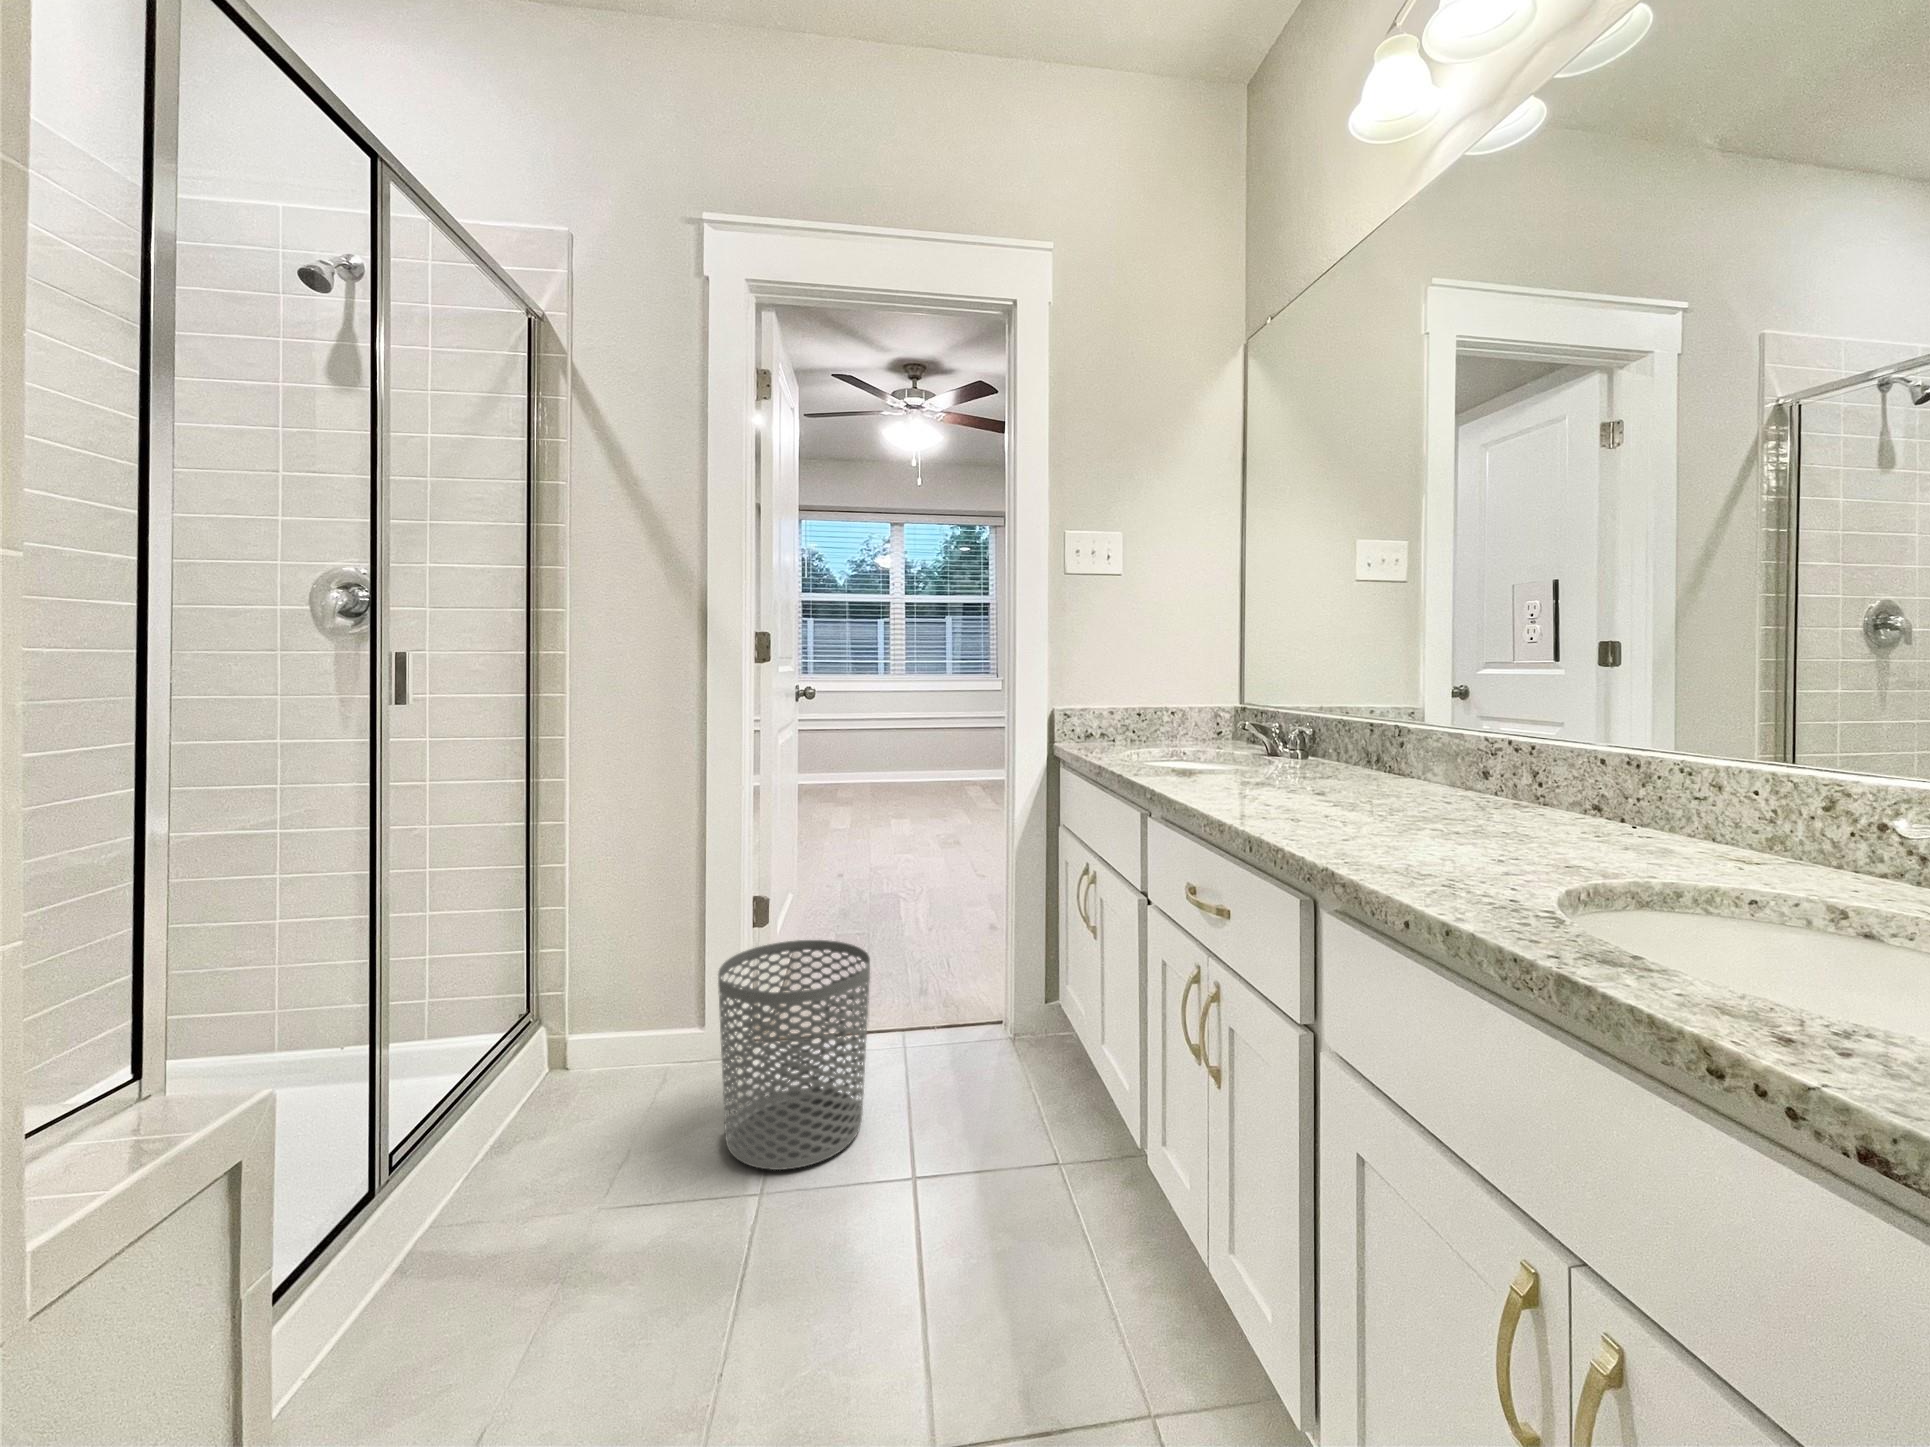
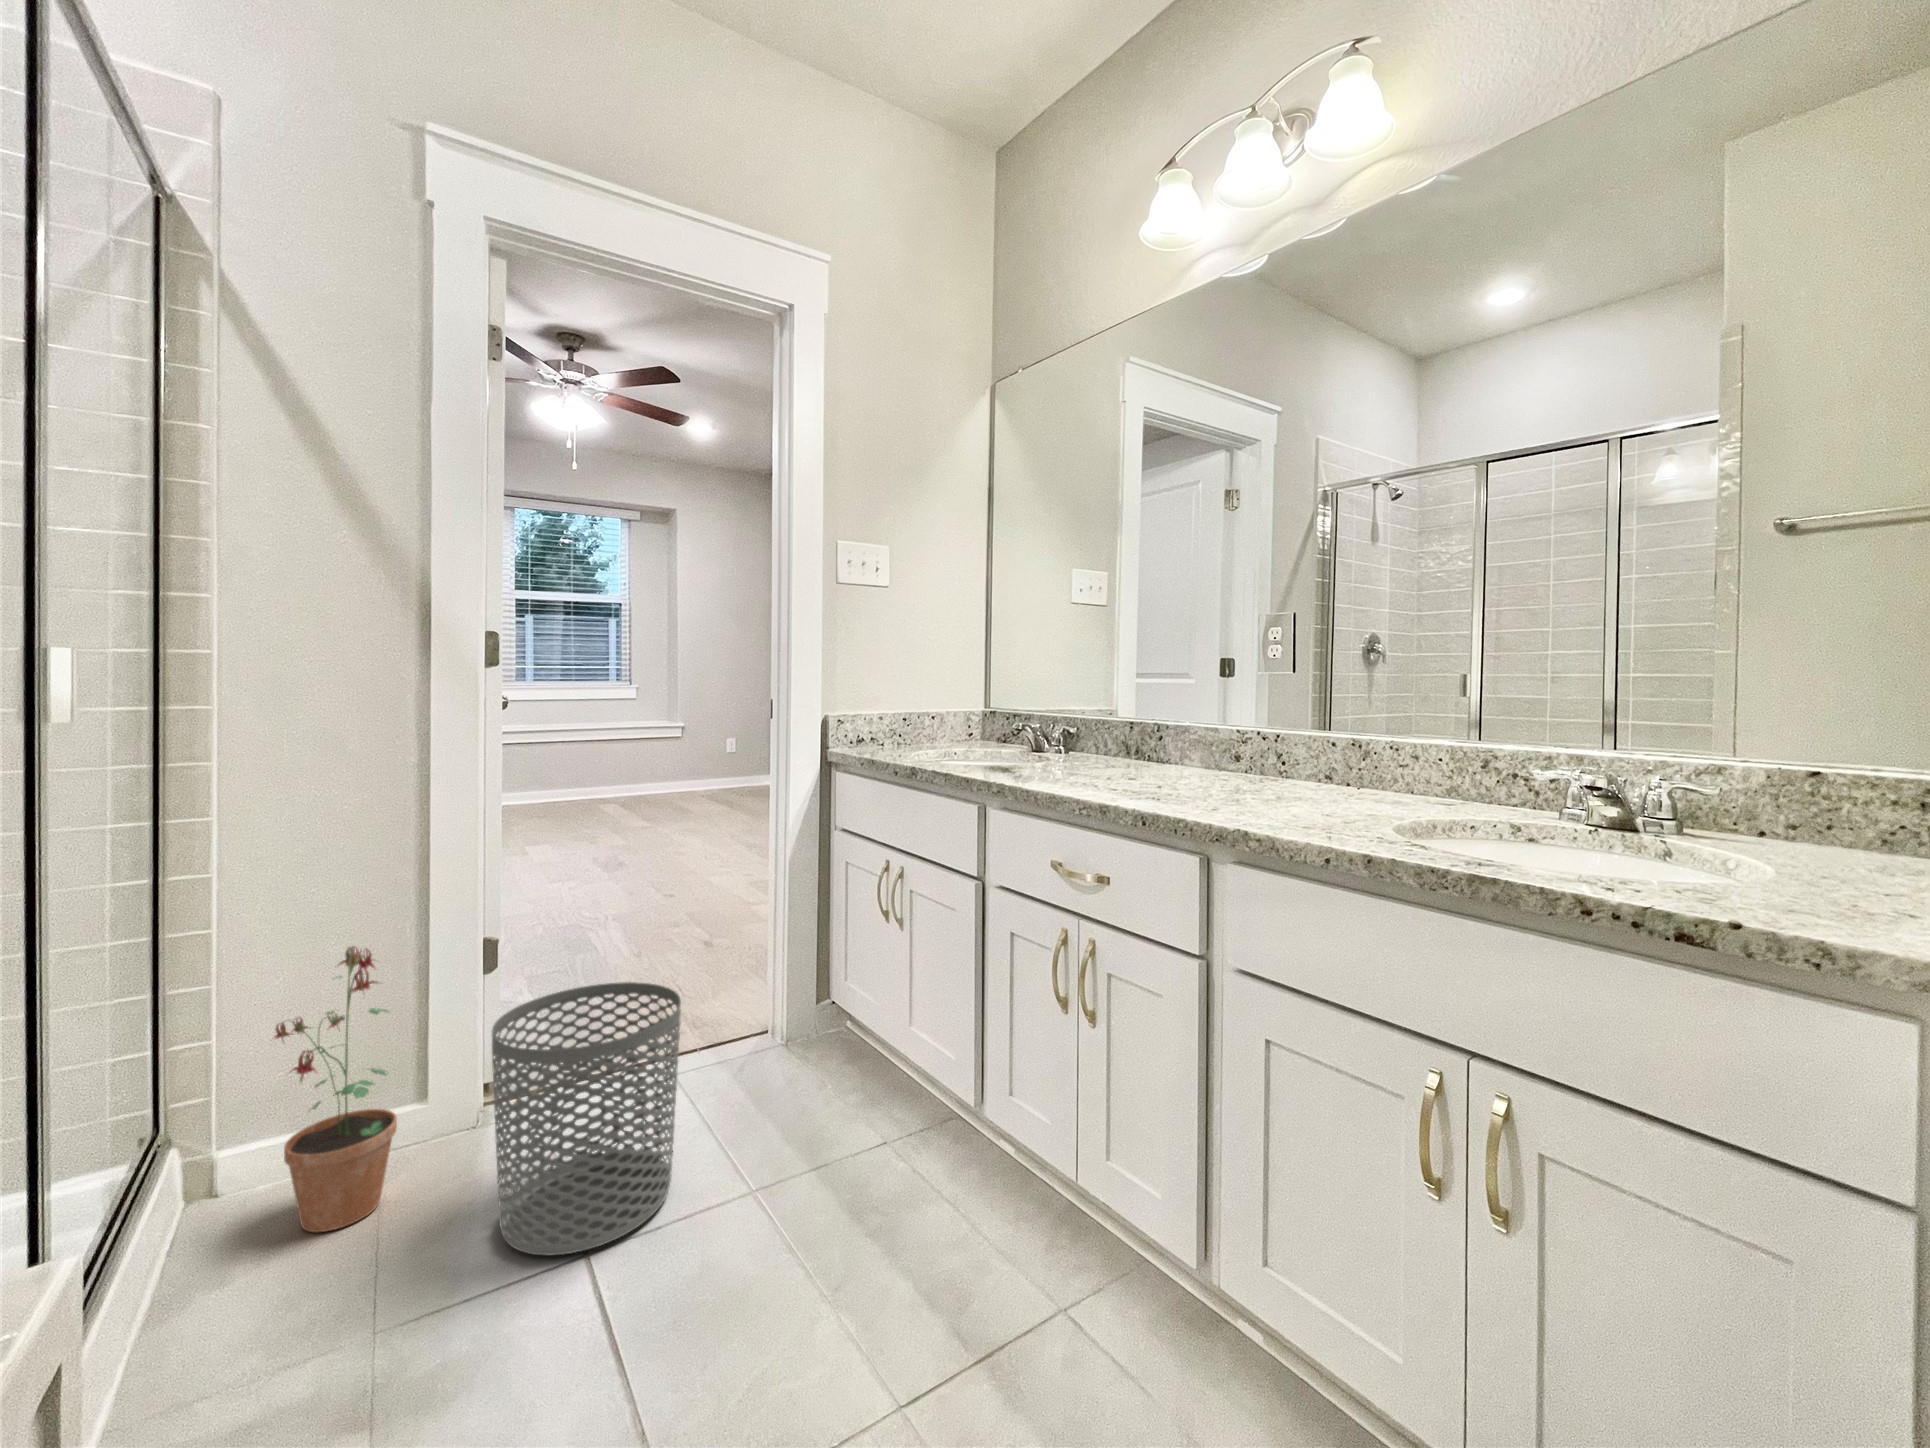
potted plant: none [602,881,682,1100] -> present [274,946,397,1232]

